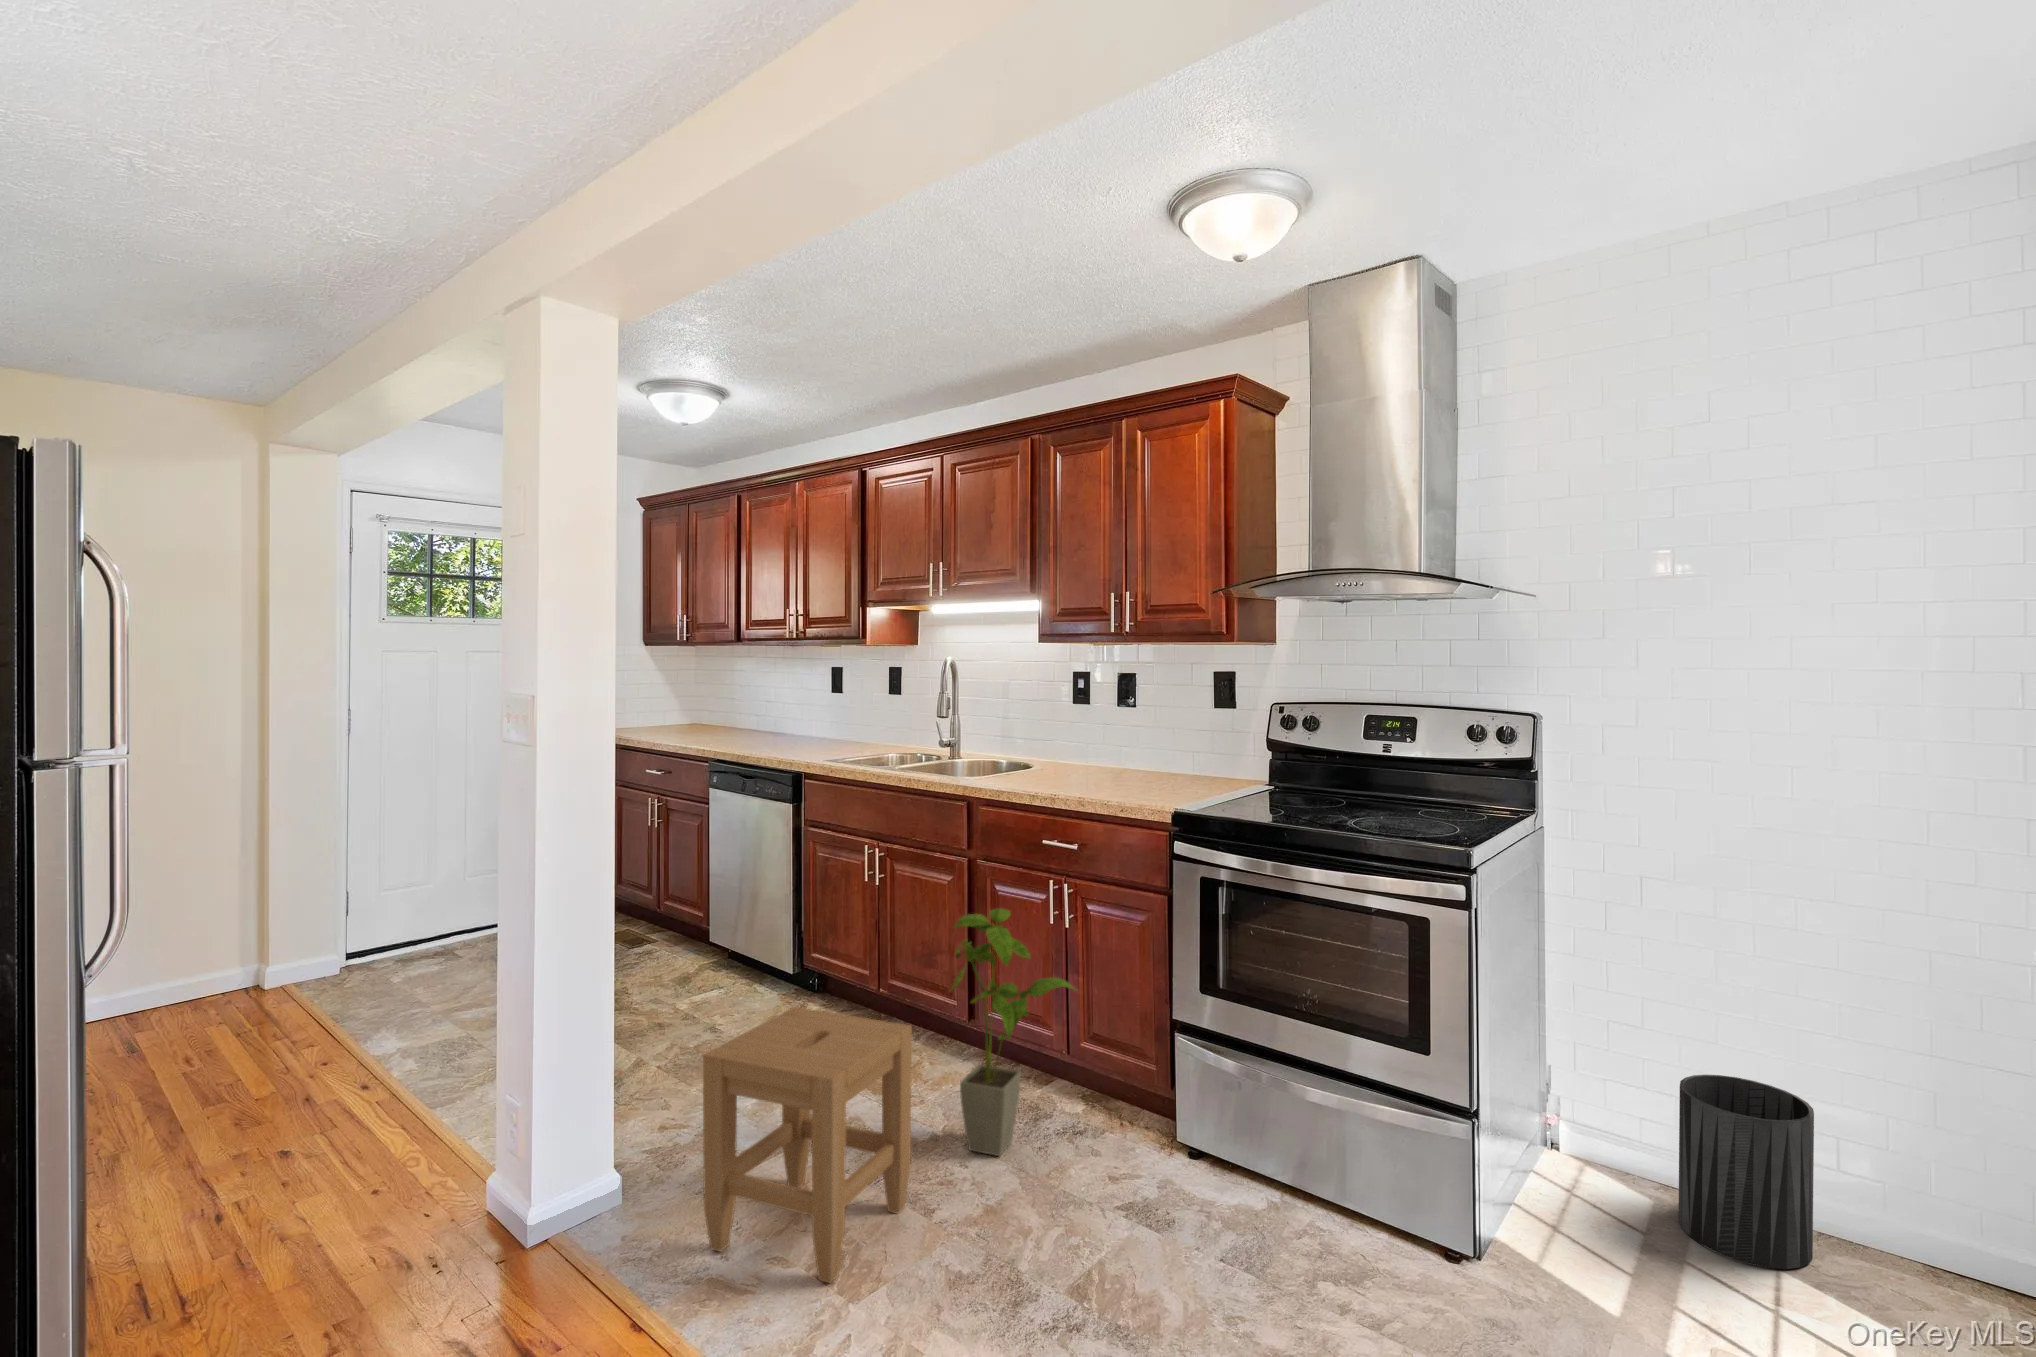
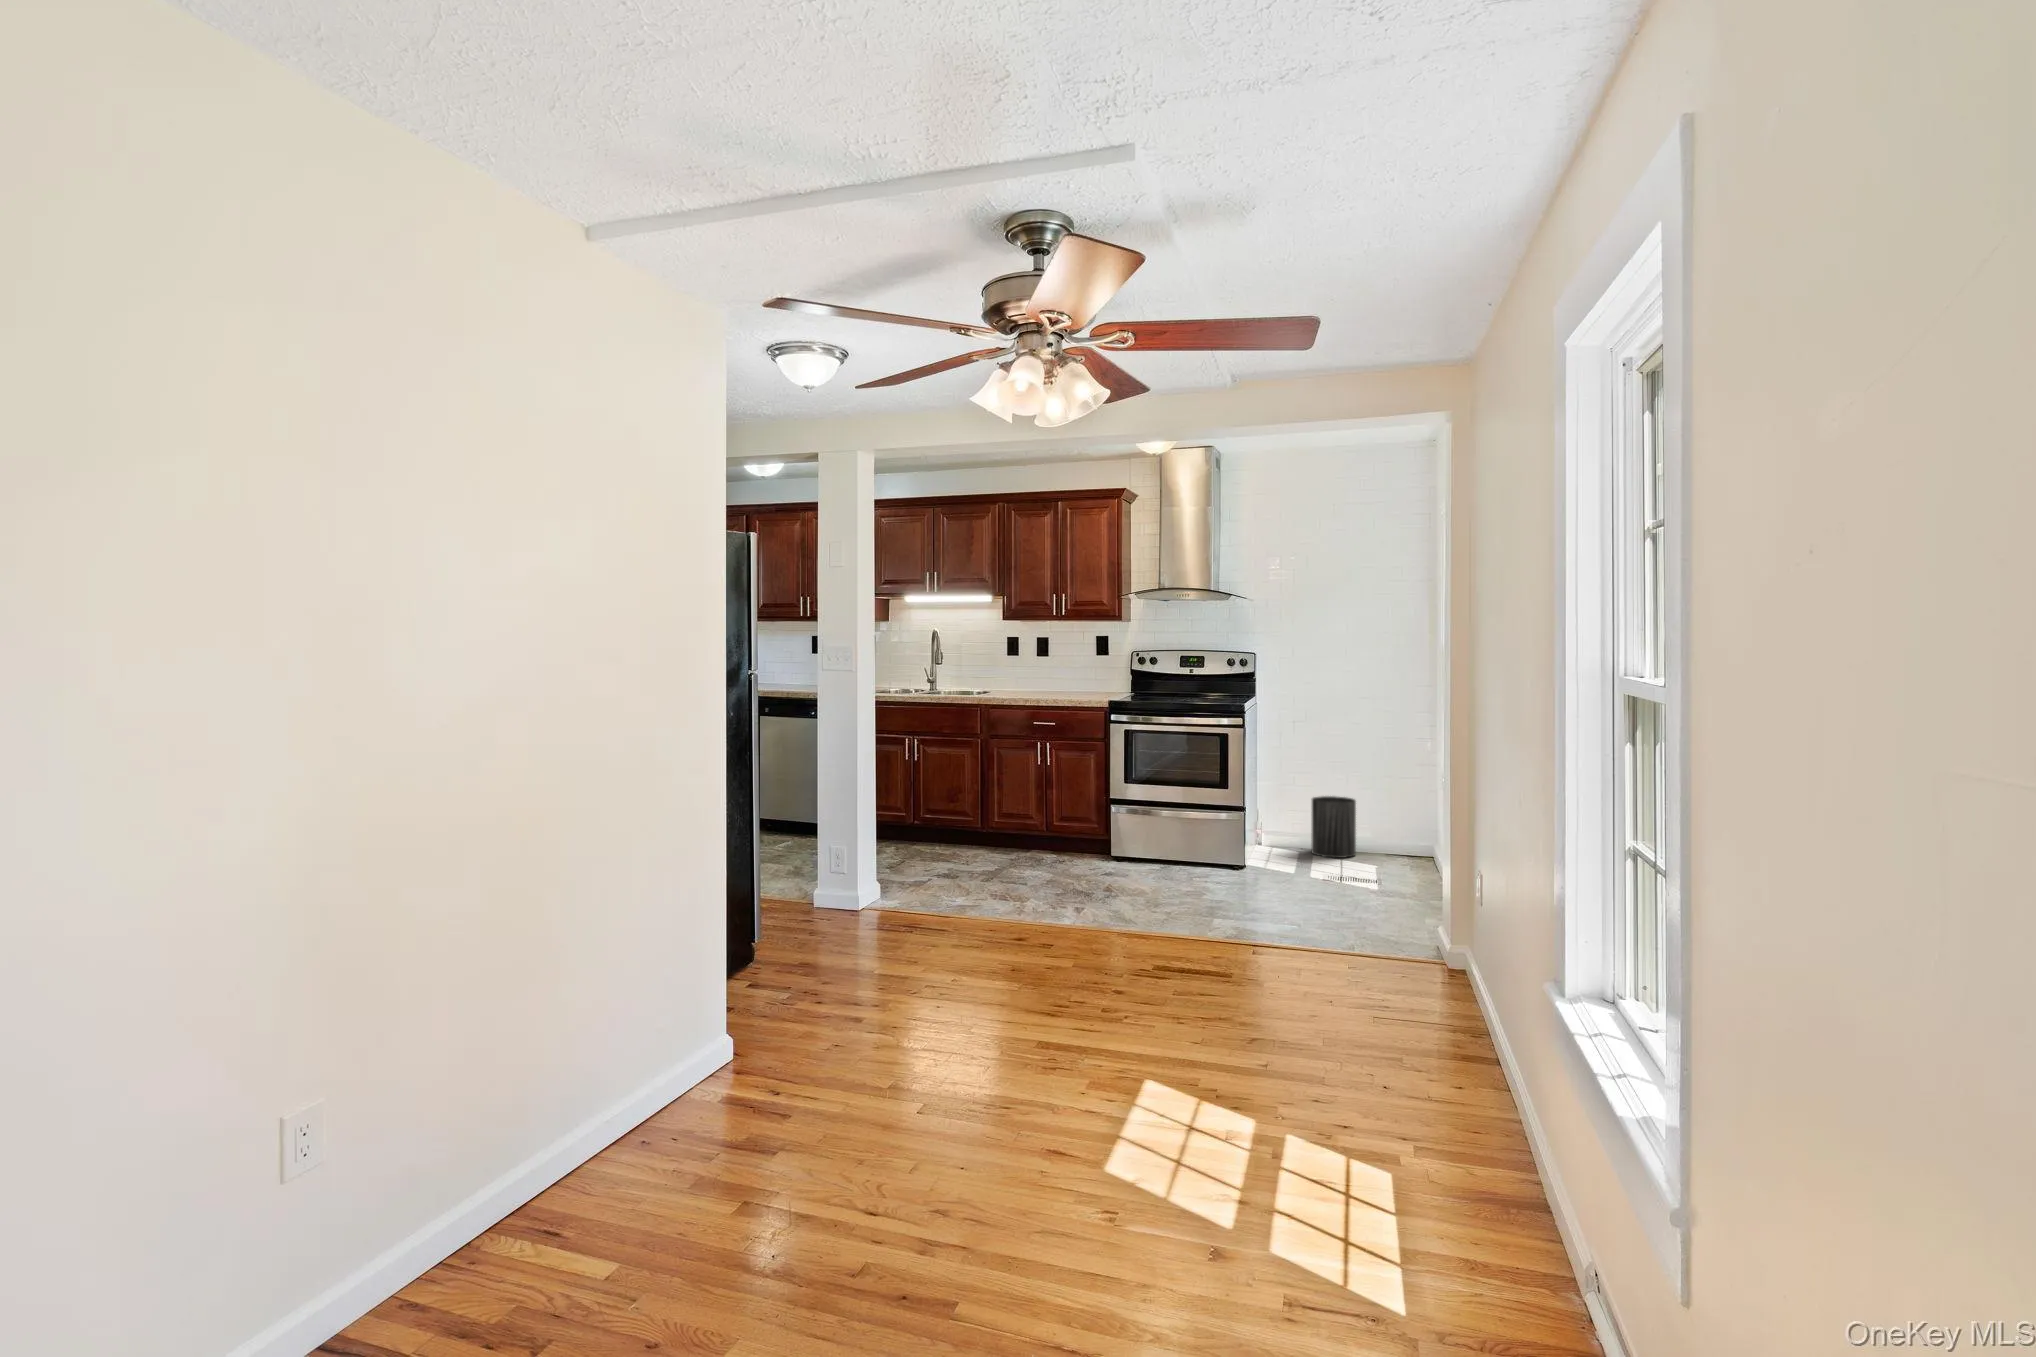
house plant: present [951,908,1075,1156] -> none [1009,749,1072,867]
stool: present [703,1007,912,1283] -> none [950,797,1021,895]

